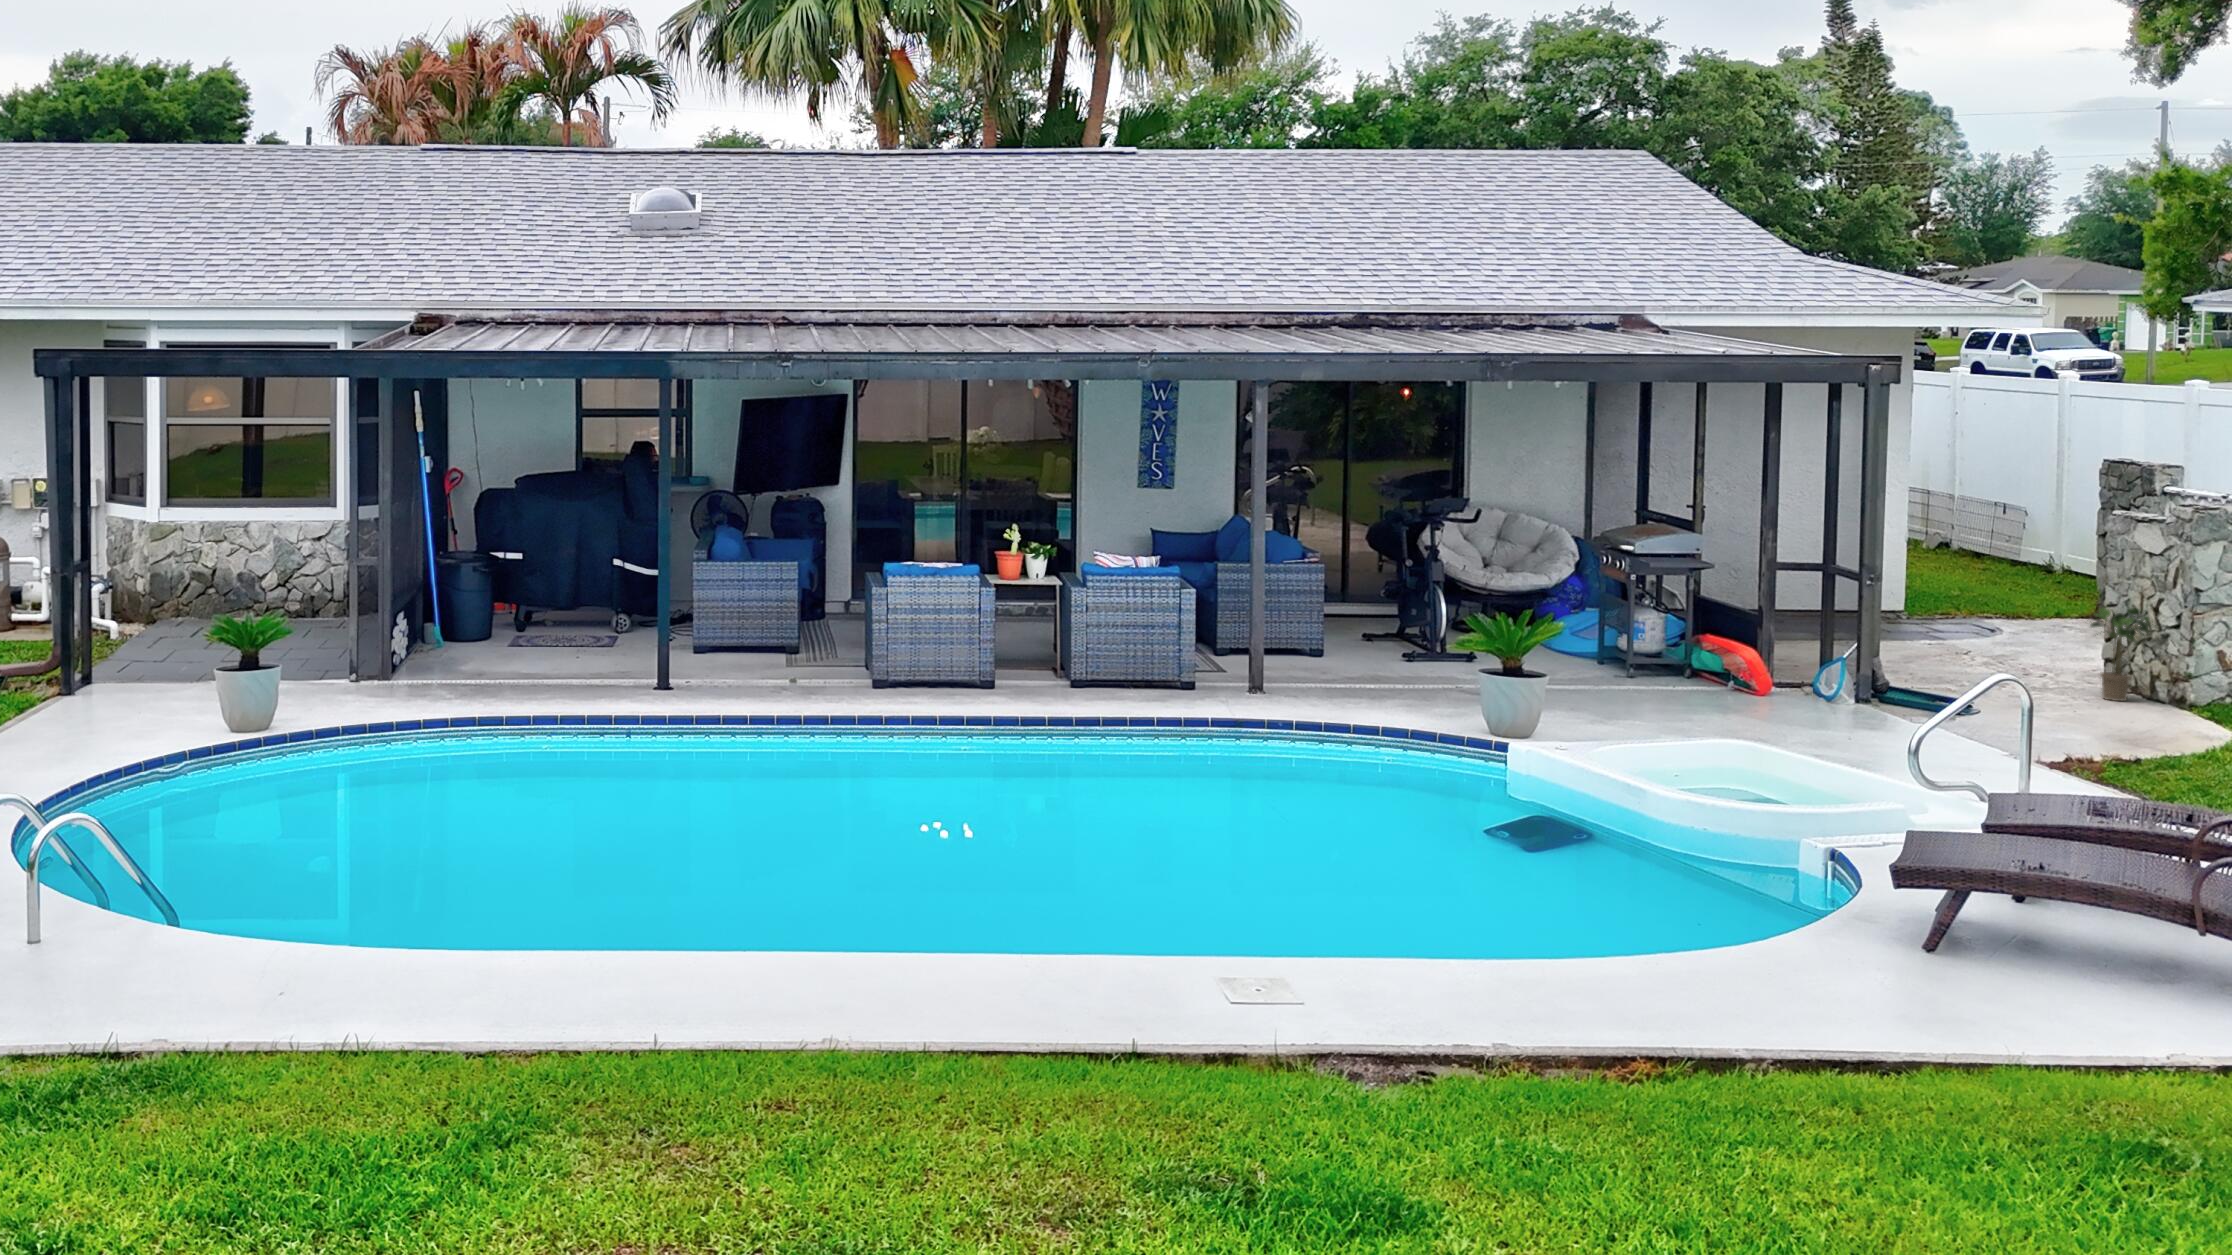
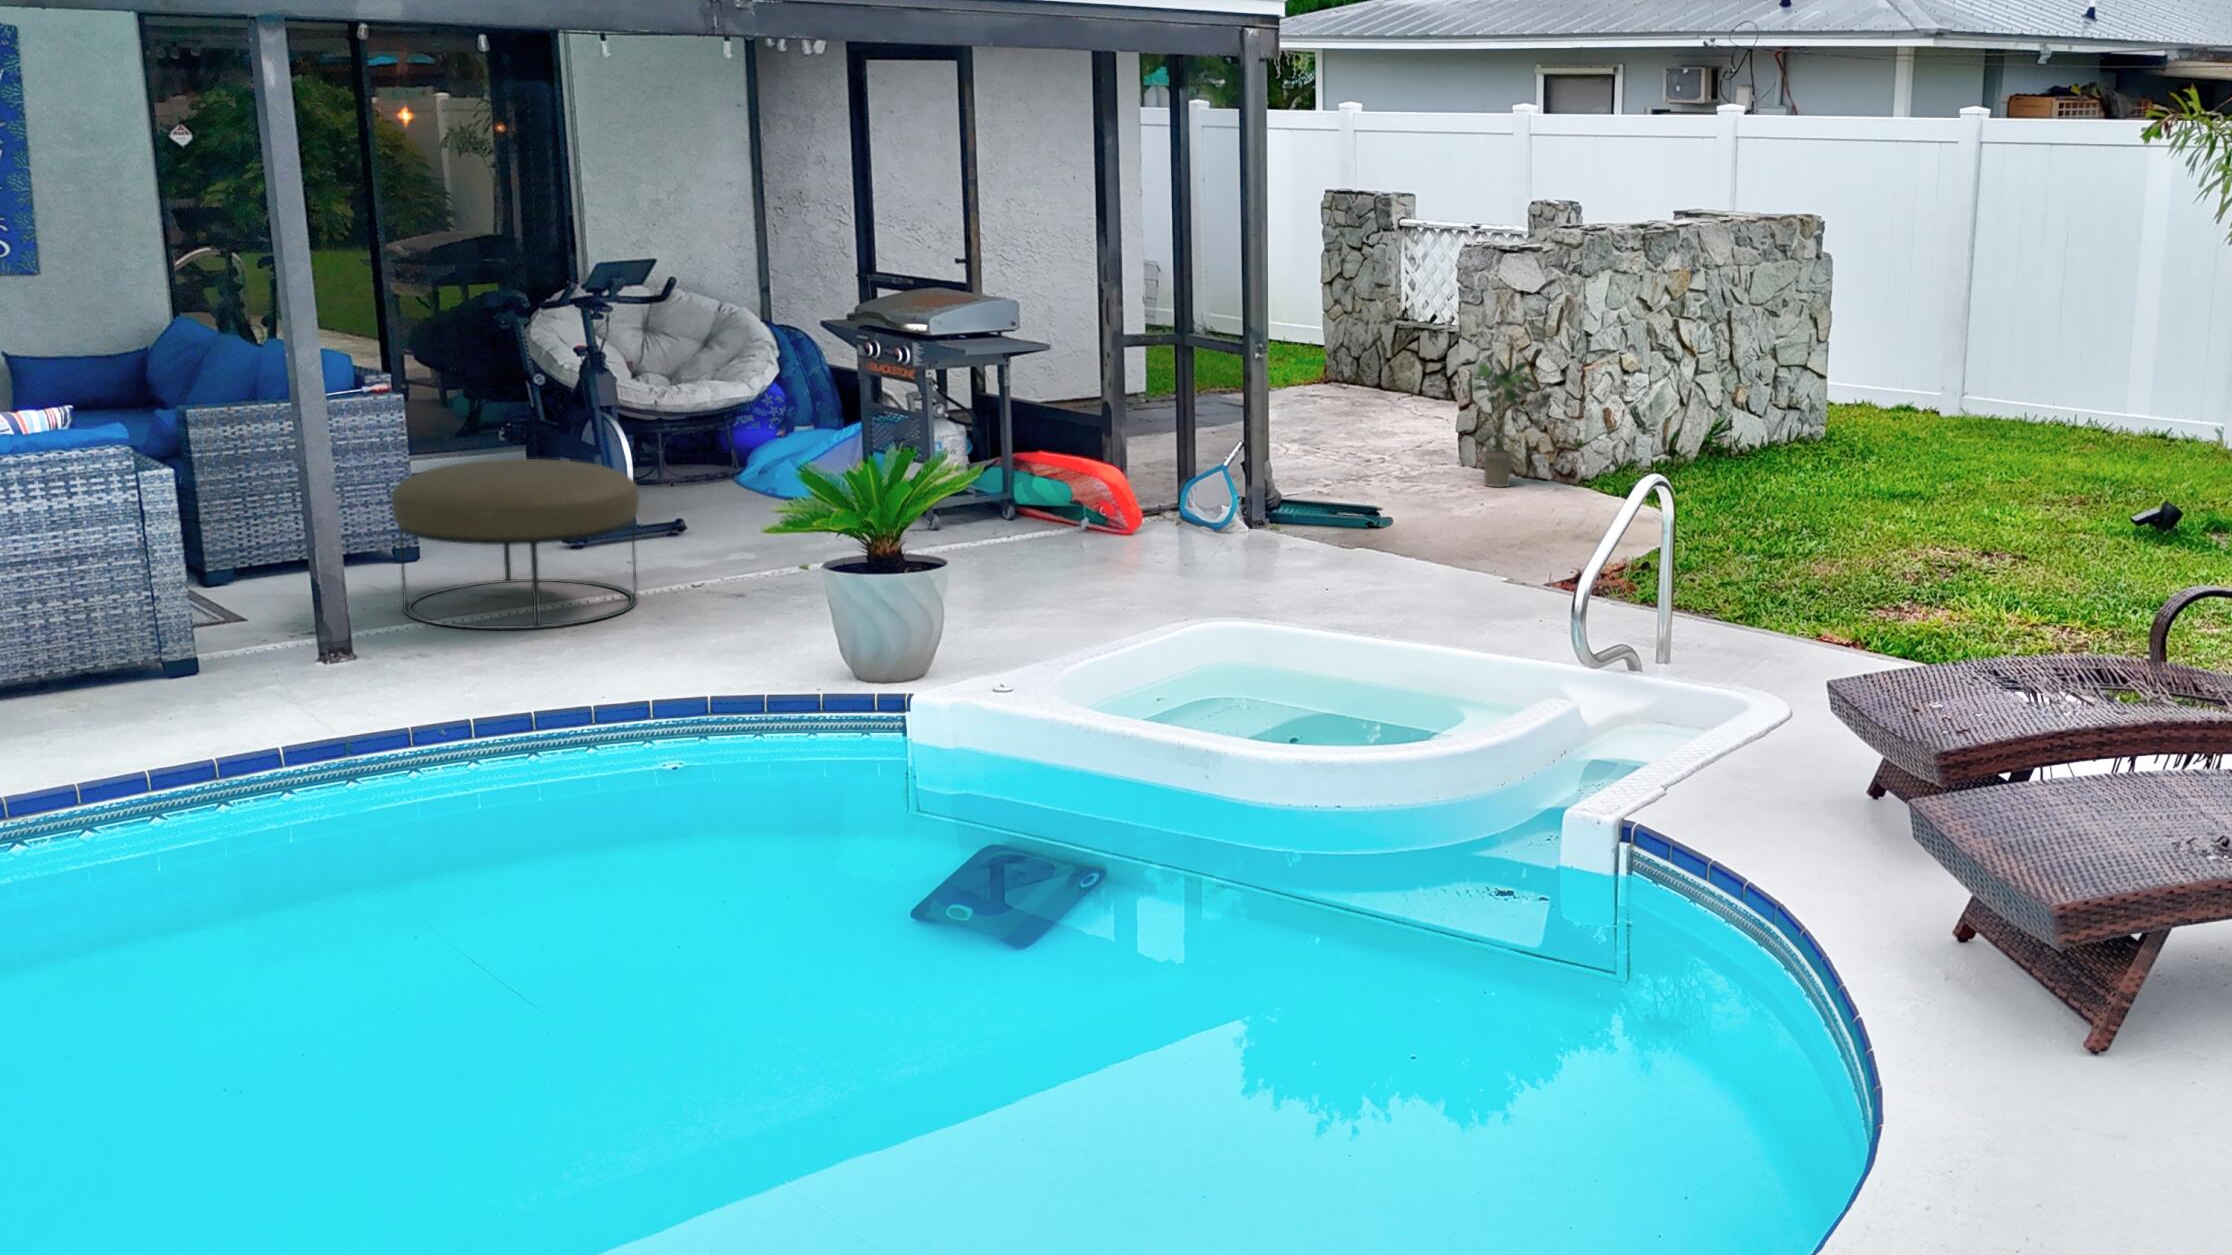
ottoman: none [1300,606,1424,692] -> present [391,459,639,629]

